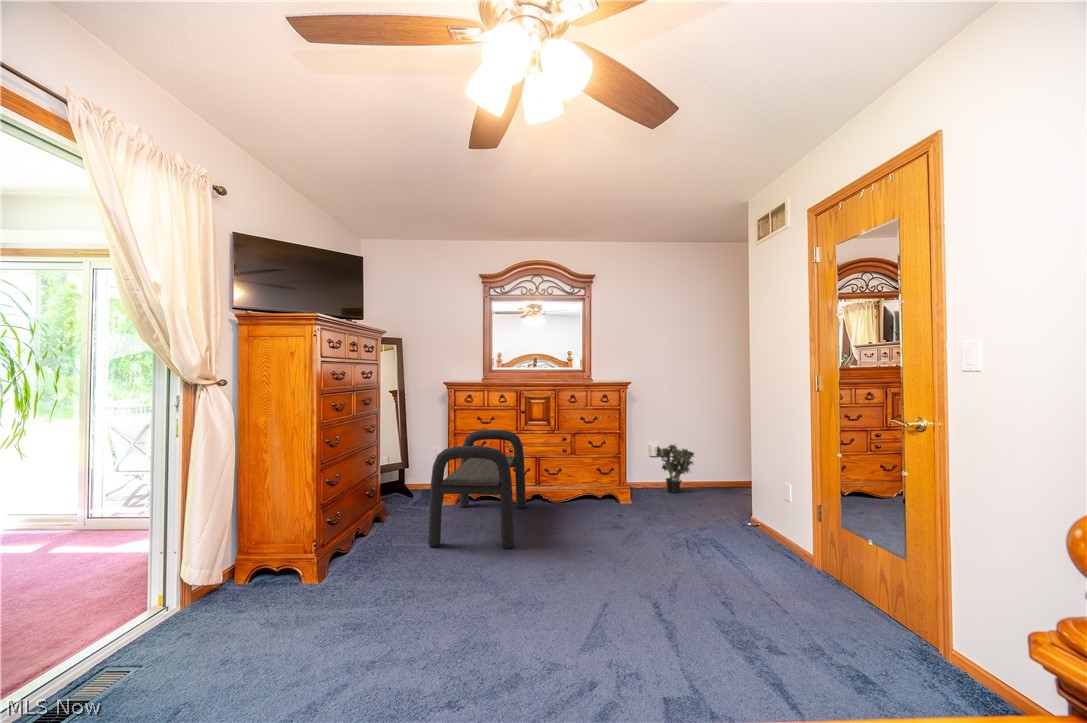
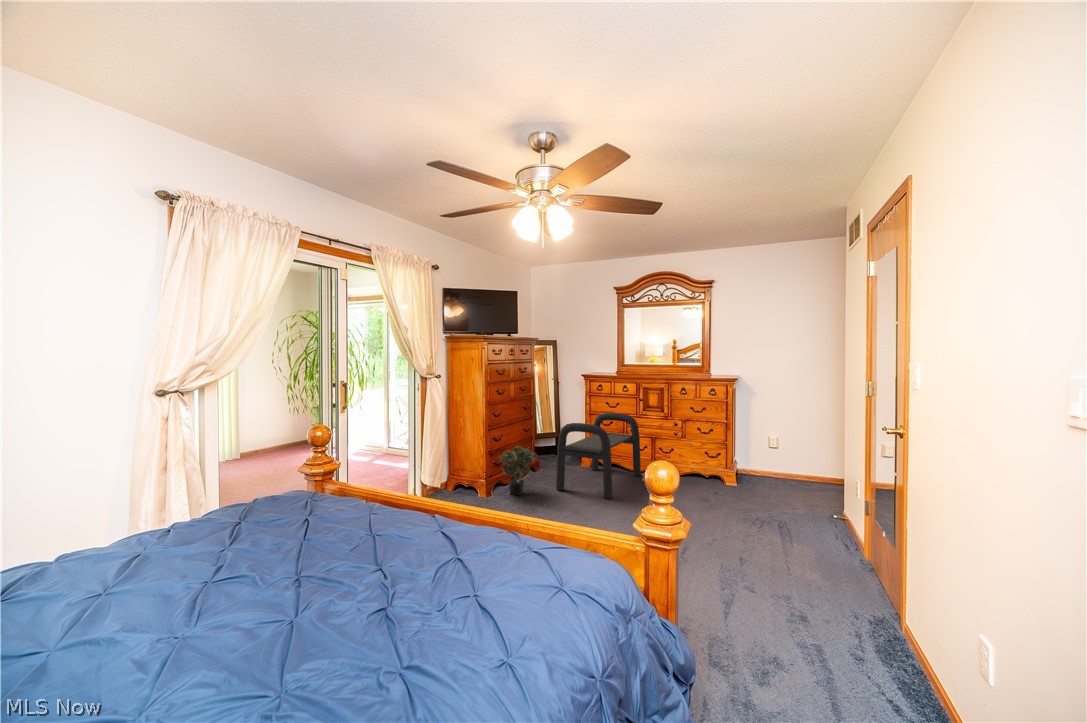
potted plant: present [655,445,694,493] -> present [500,446,537,495]

